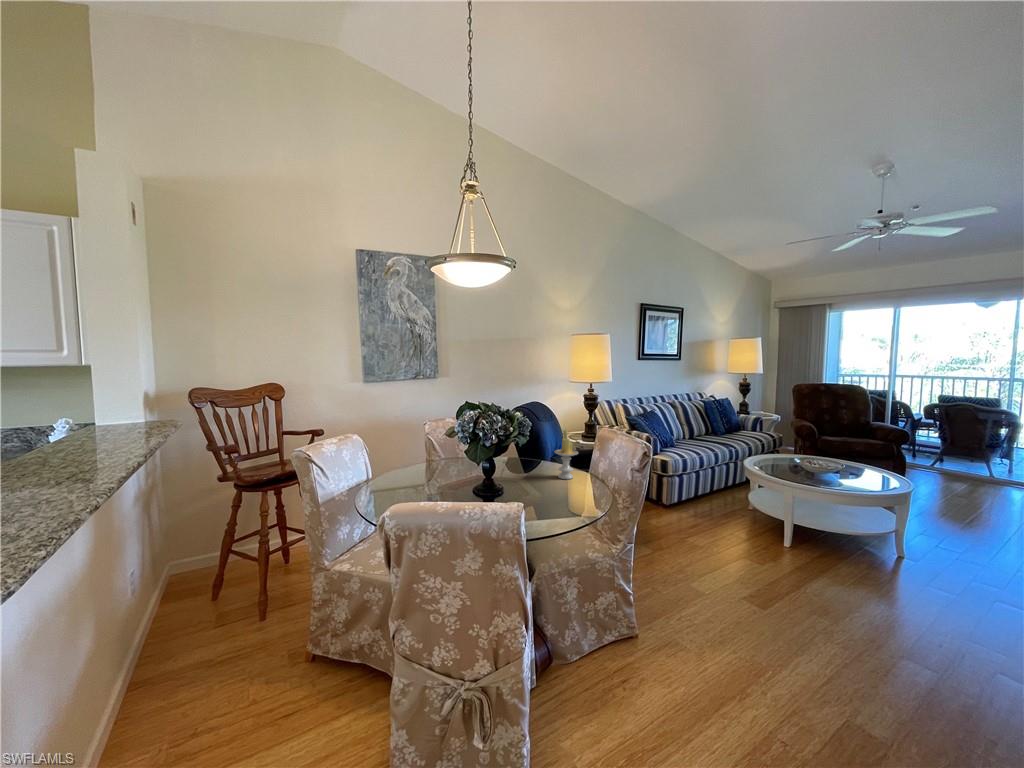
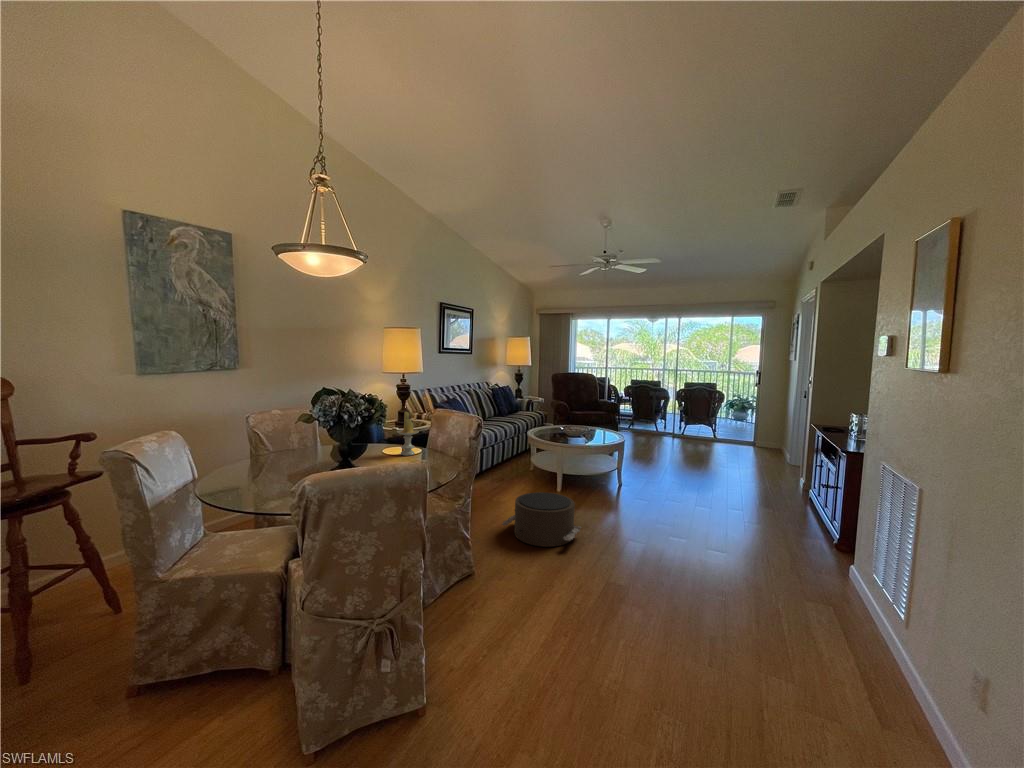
pouf: none [685,545,808,630] -> present [502,492,581,547]

